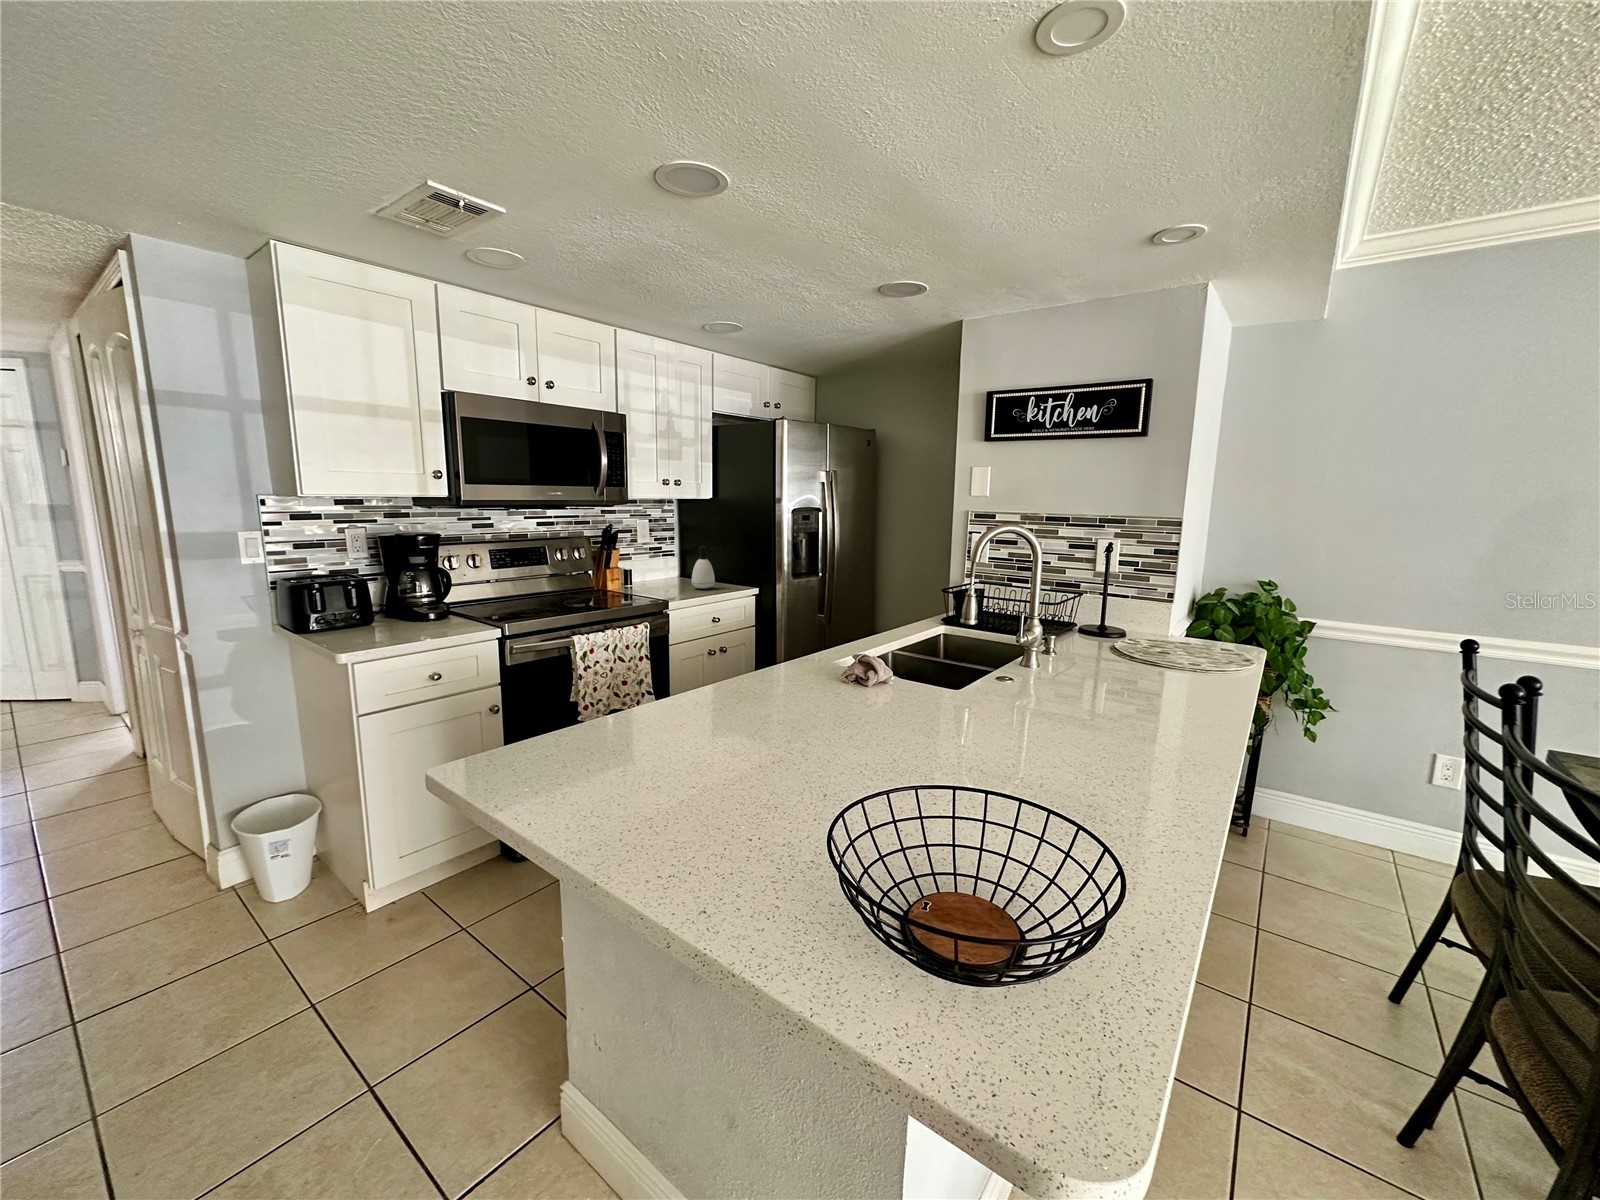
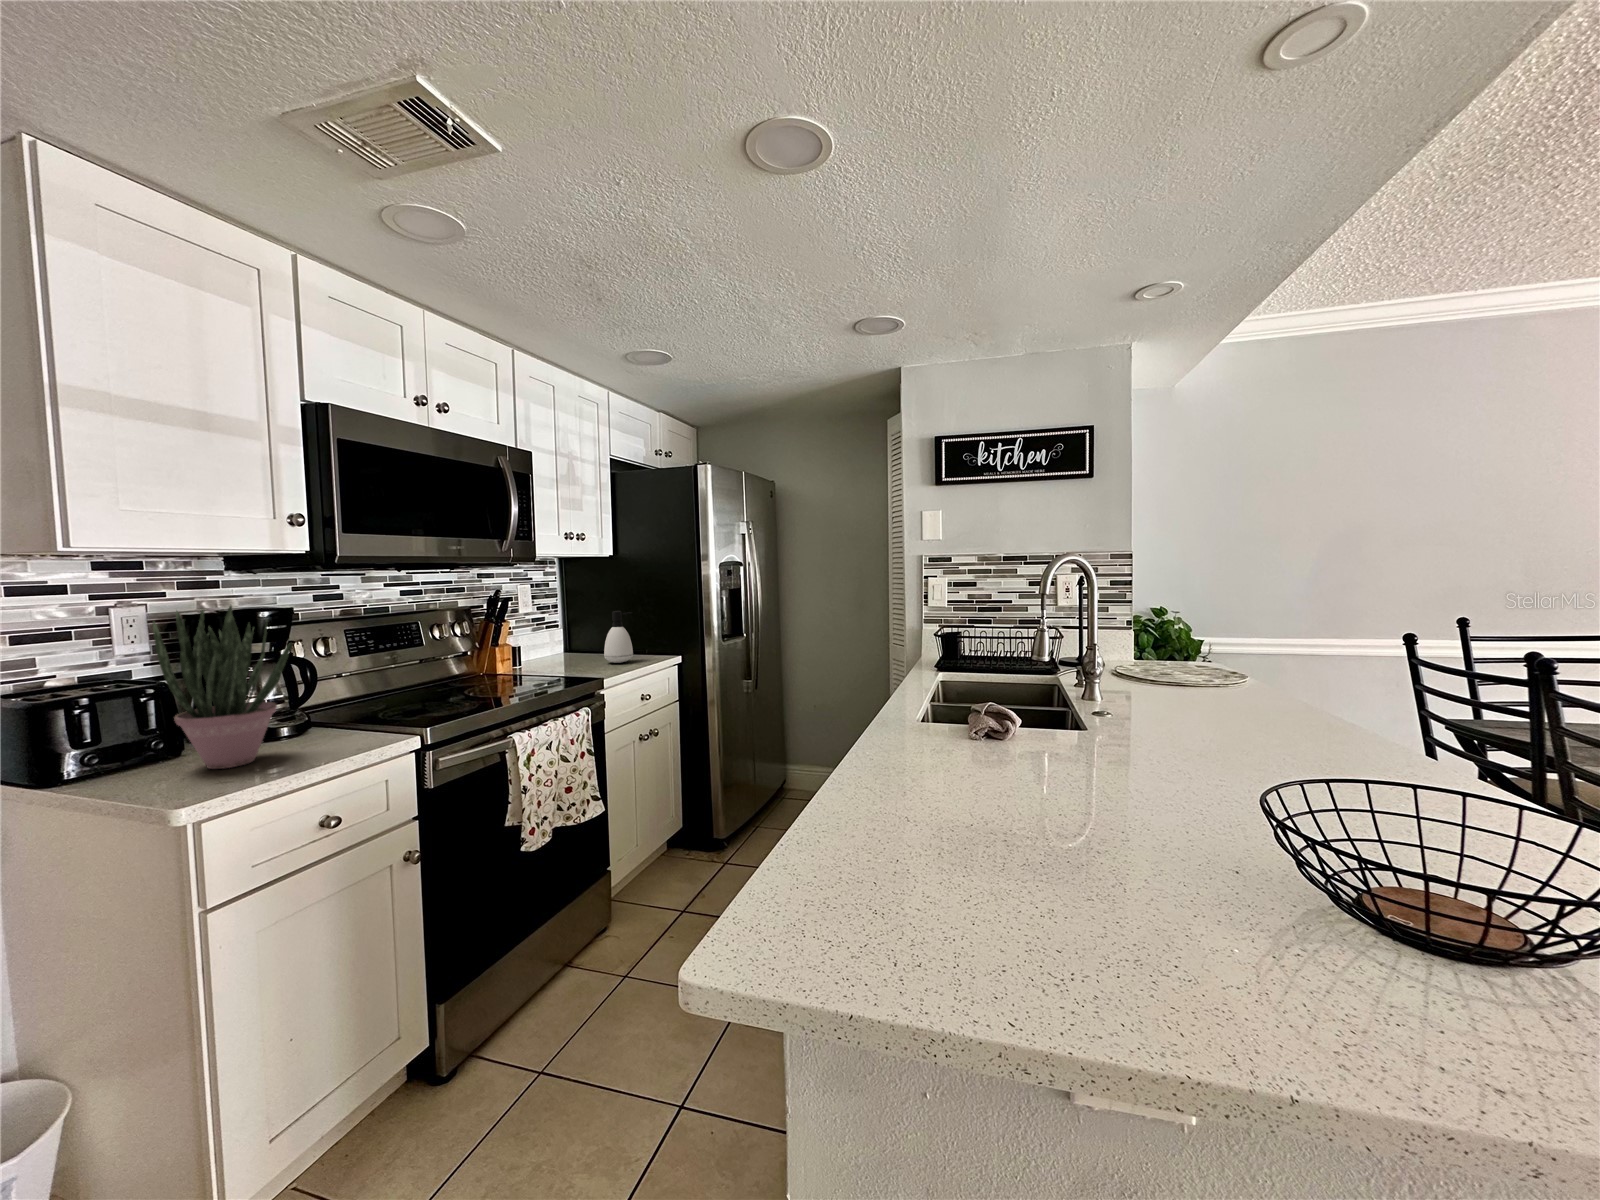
potted plant: none [339,532,426,637] -> present [153,606,292,769]

